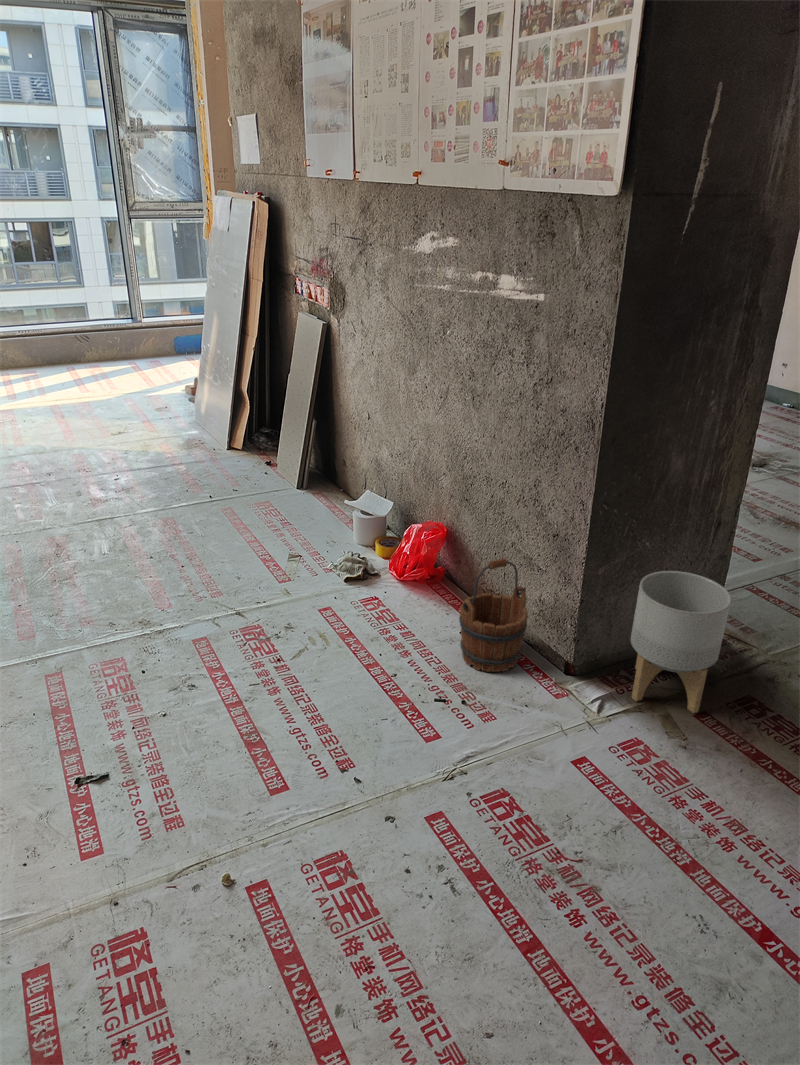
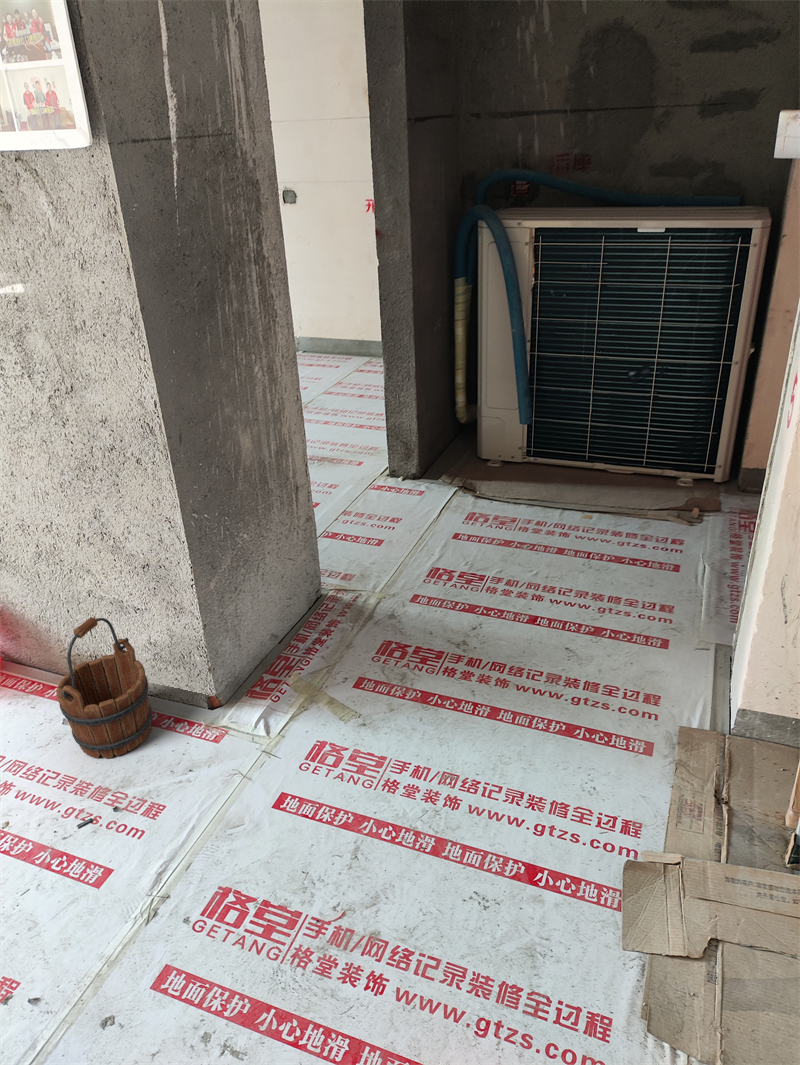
planter: present [631,571,731,713] -> none [255,548,355,702]

